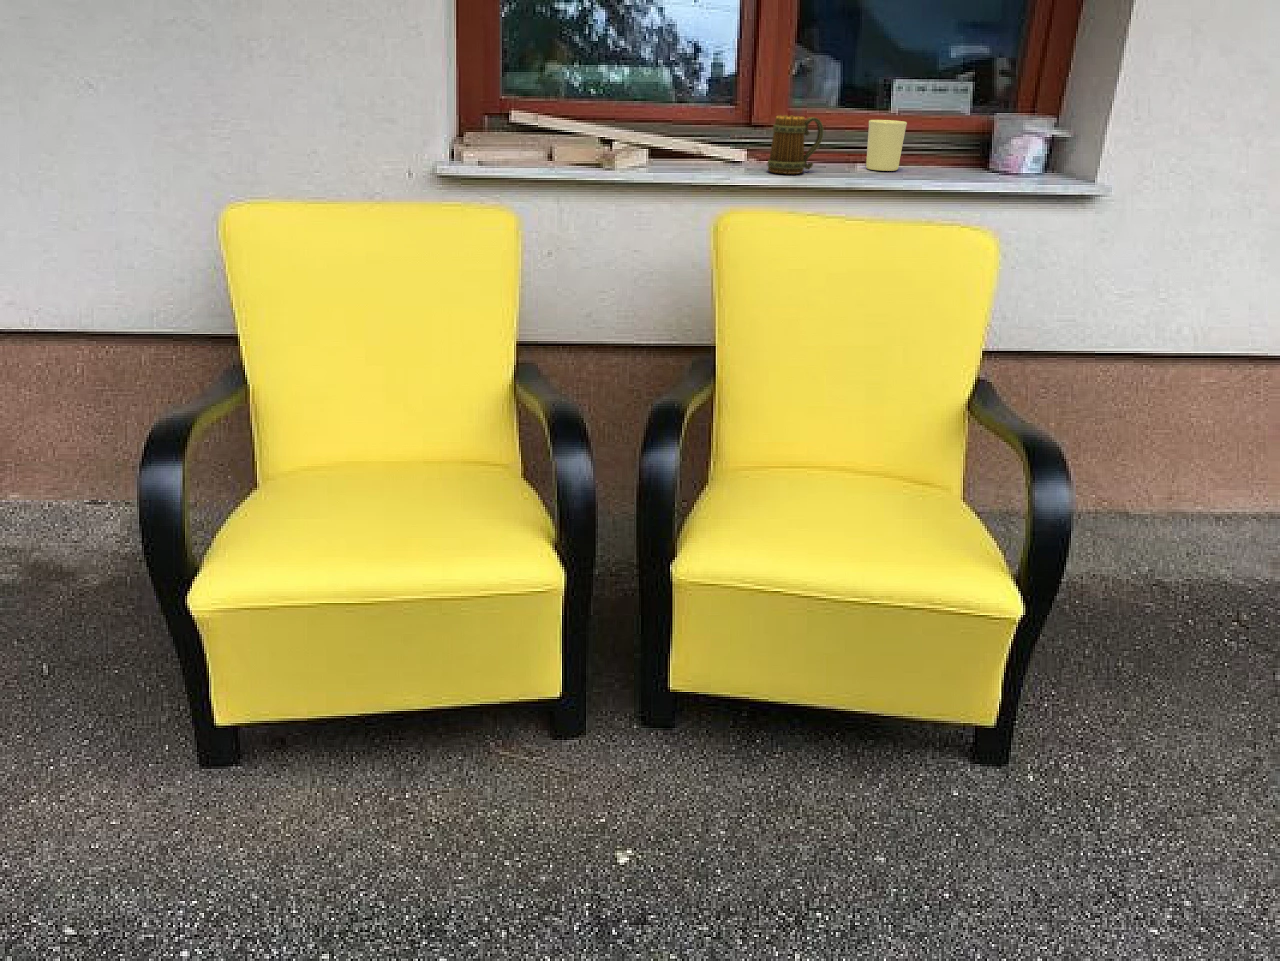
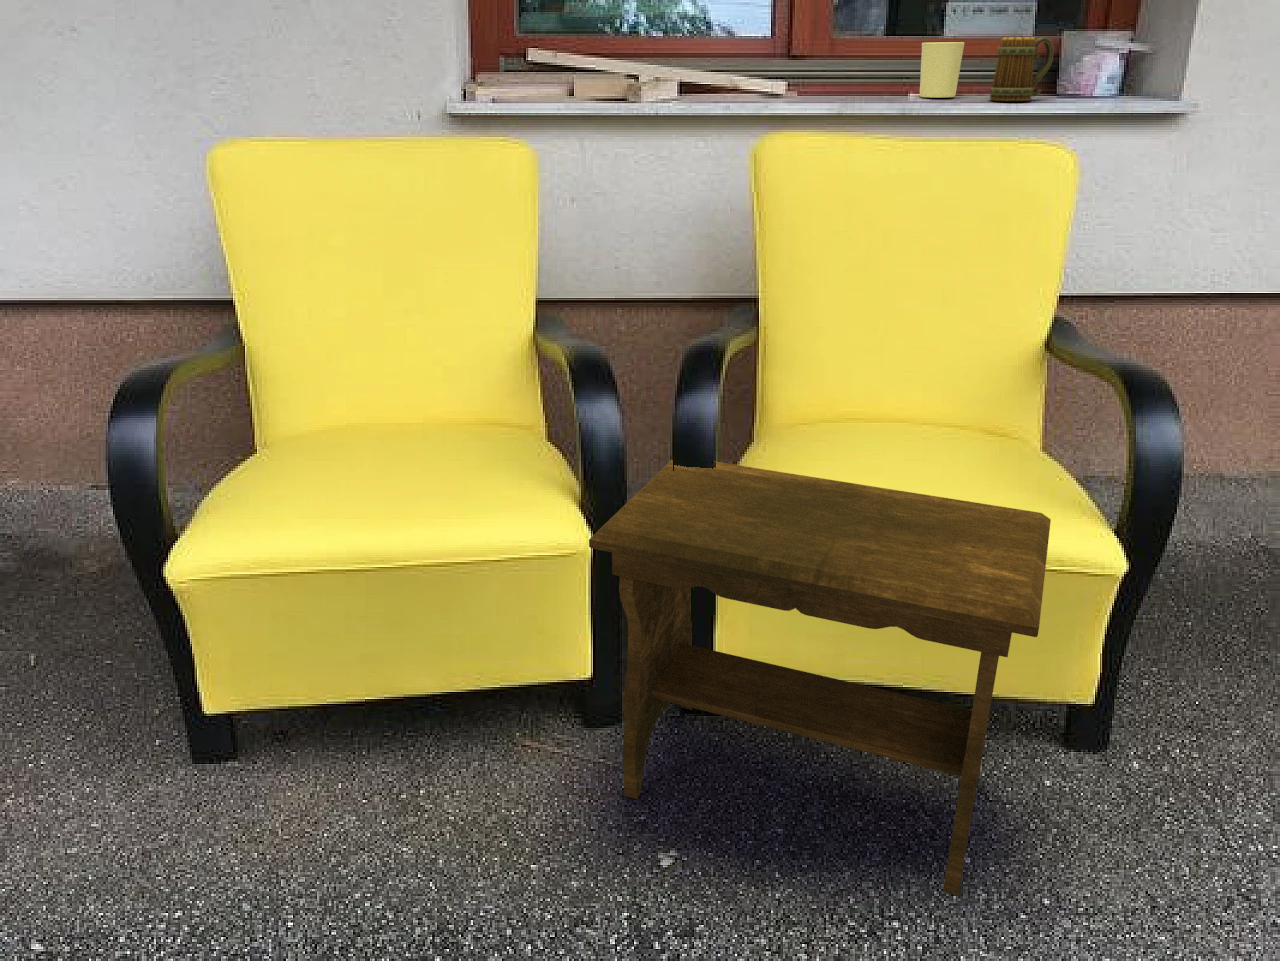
mug: present [767,115,823,174] -> present [990,37,1054,101]
footstool: none [563,503,959,890] -> present [589,460,1051,895]

